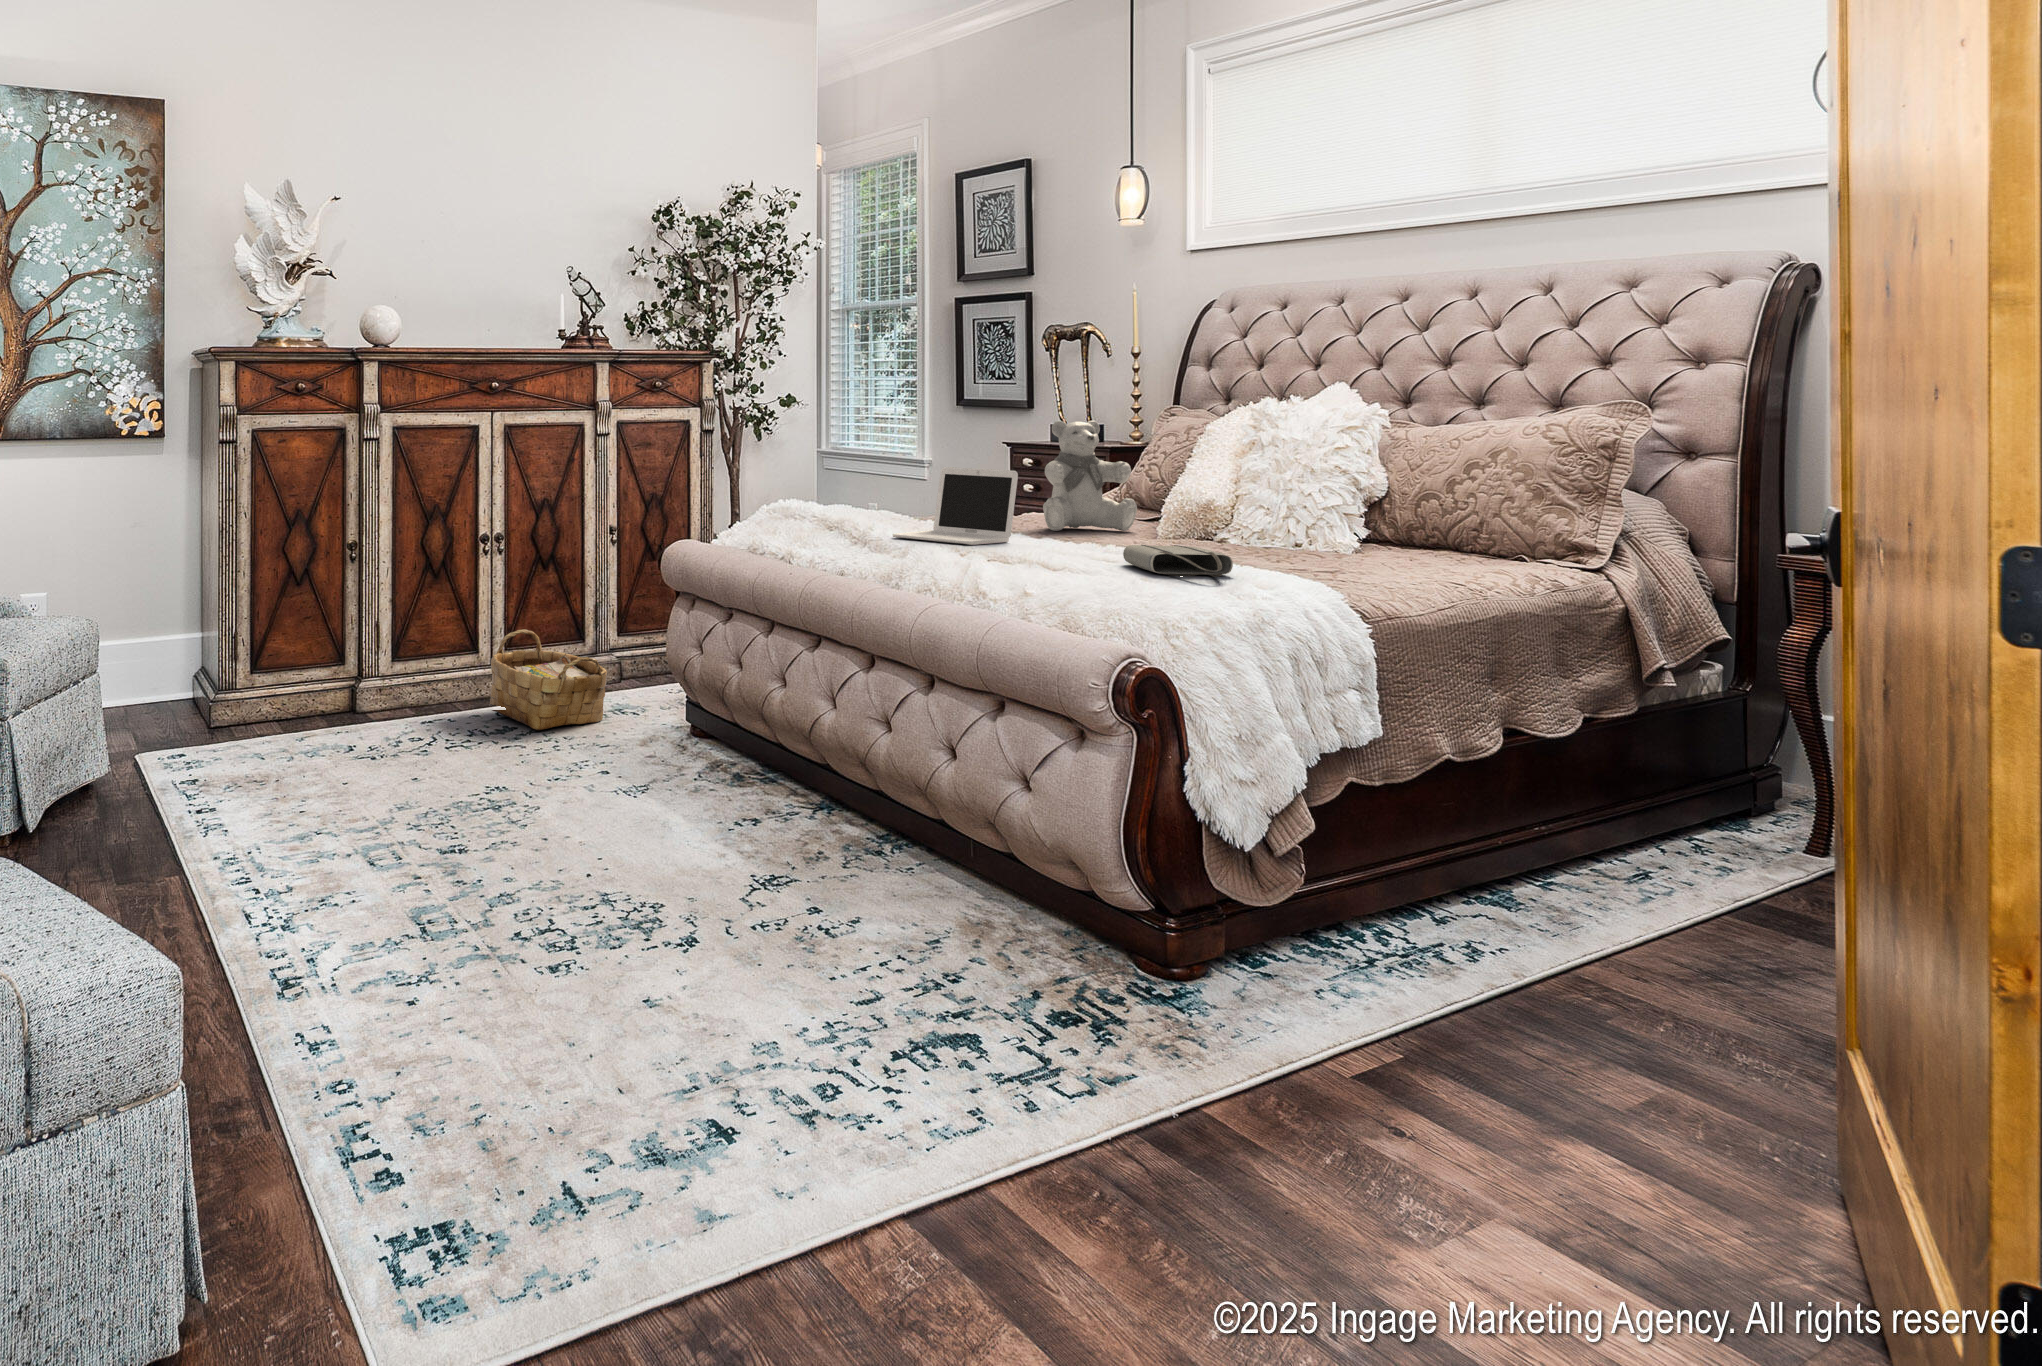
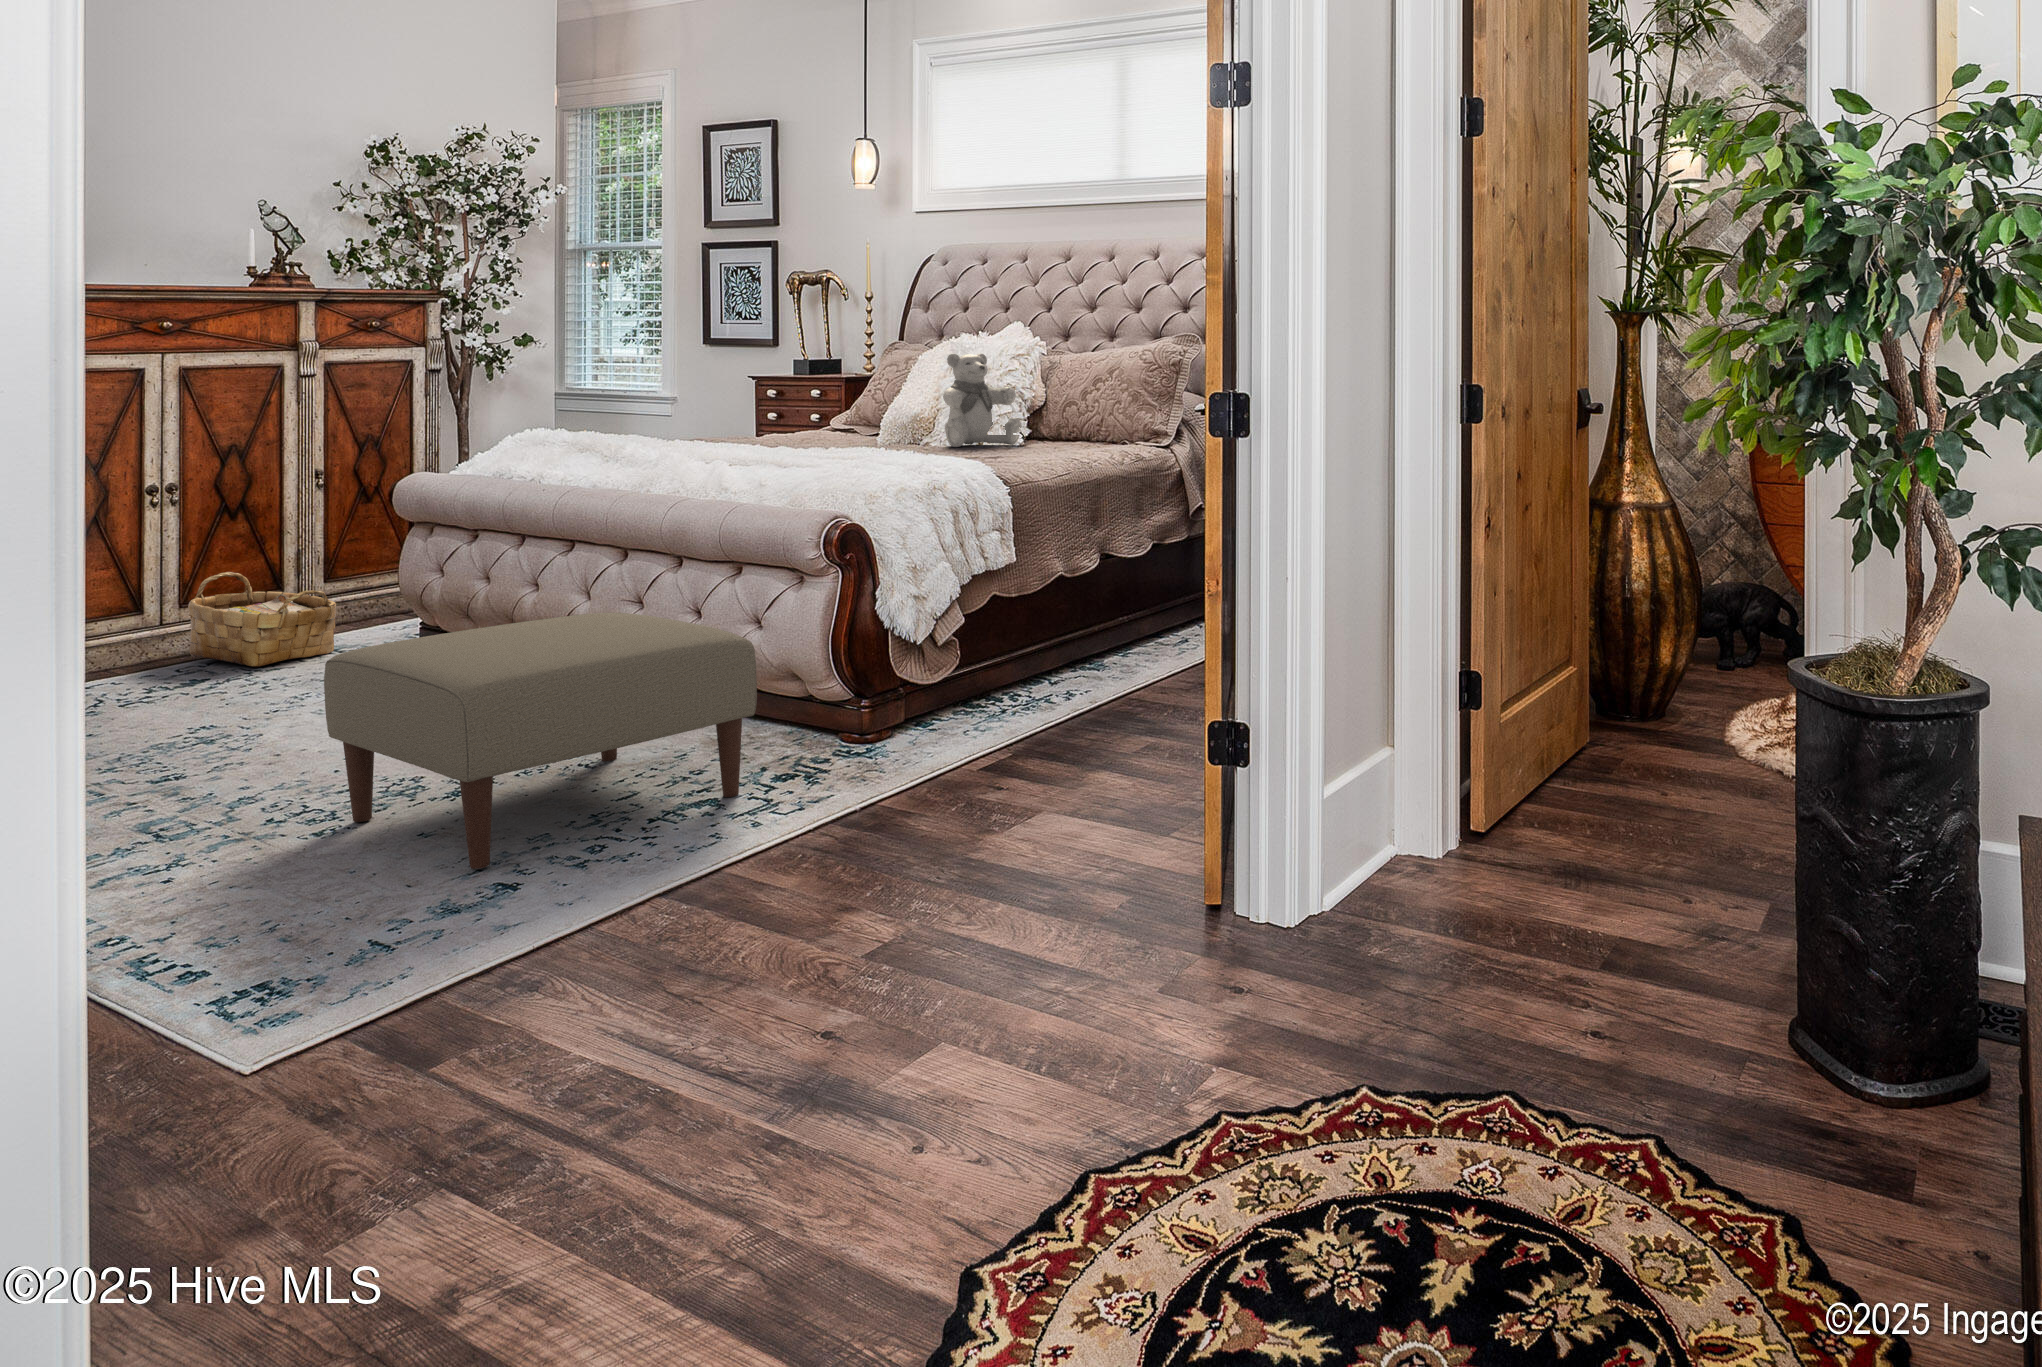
teddy bear: present [1043,421,1137,531] -> present [943,353,1021,447]
laptop: present [893,467,1018,545] -> none [637,393,750,456]
tote bag: present [1123,545,1233,577] -> none [834,444,914,465]
ottoman: none [571,748,1040,1094] -> present [324,613,757,869]

